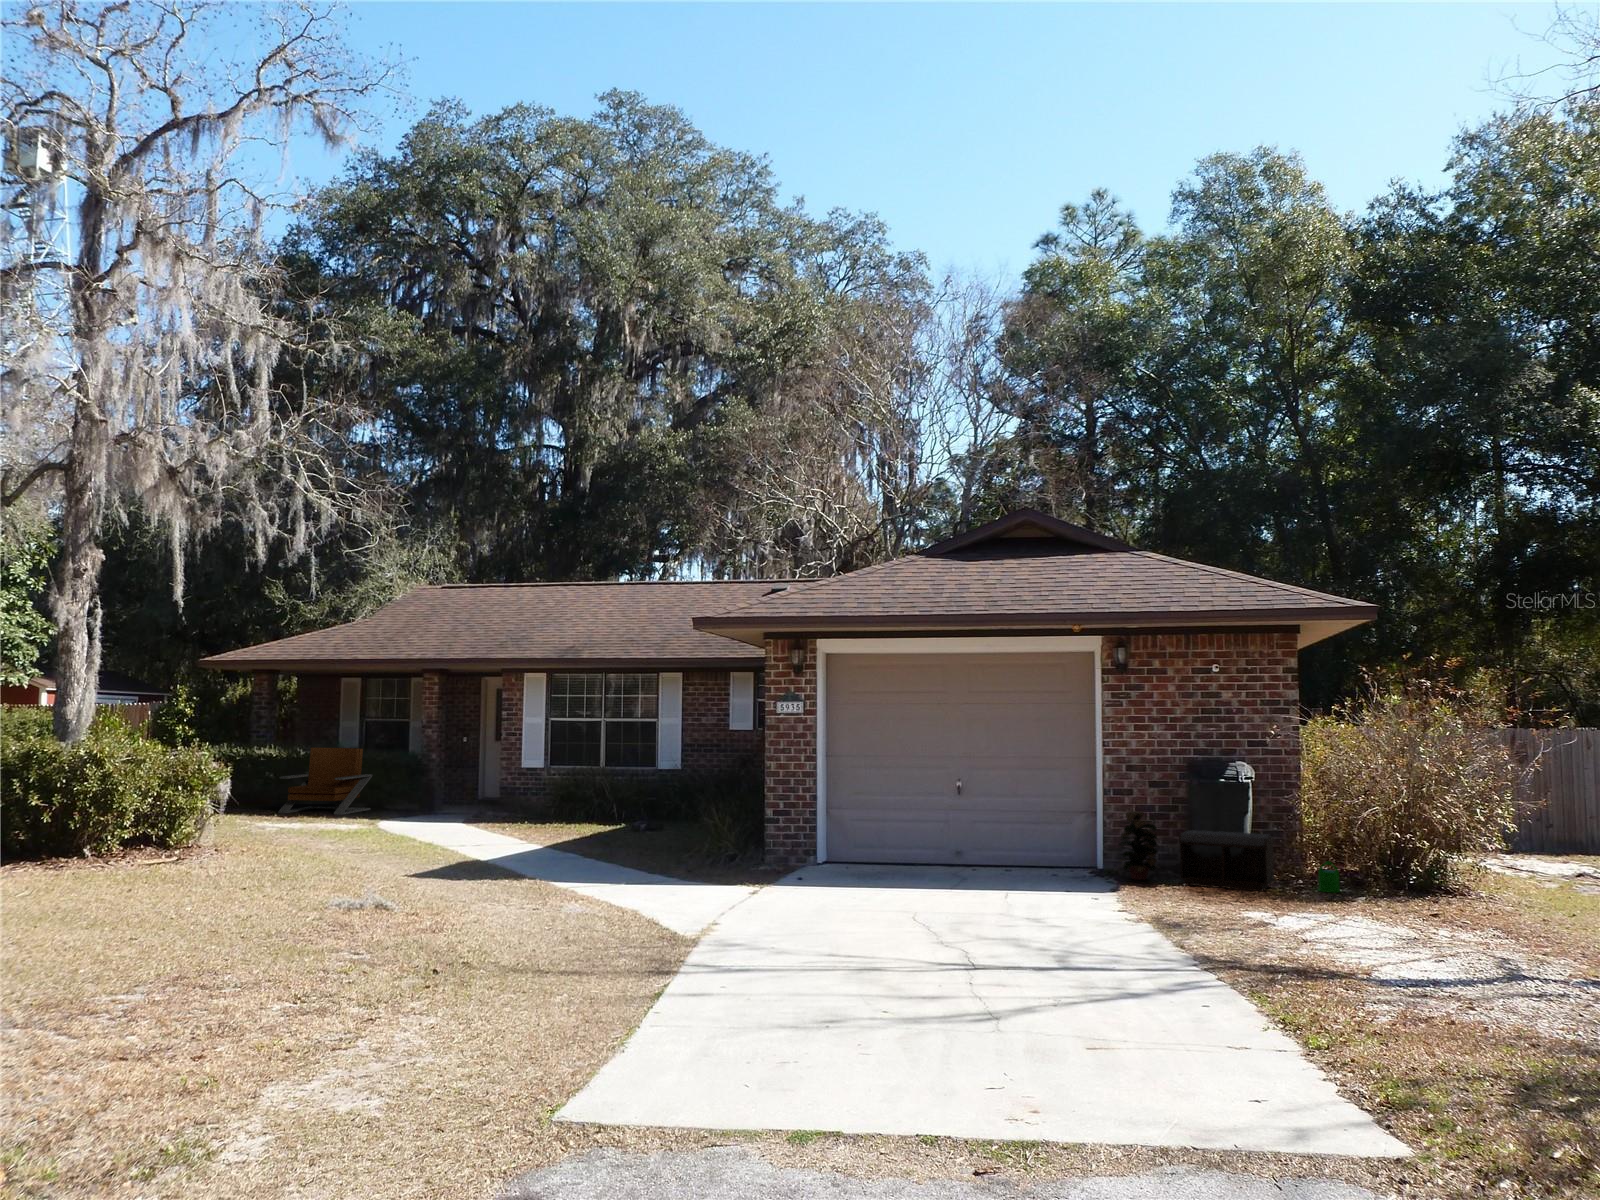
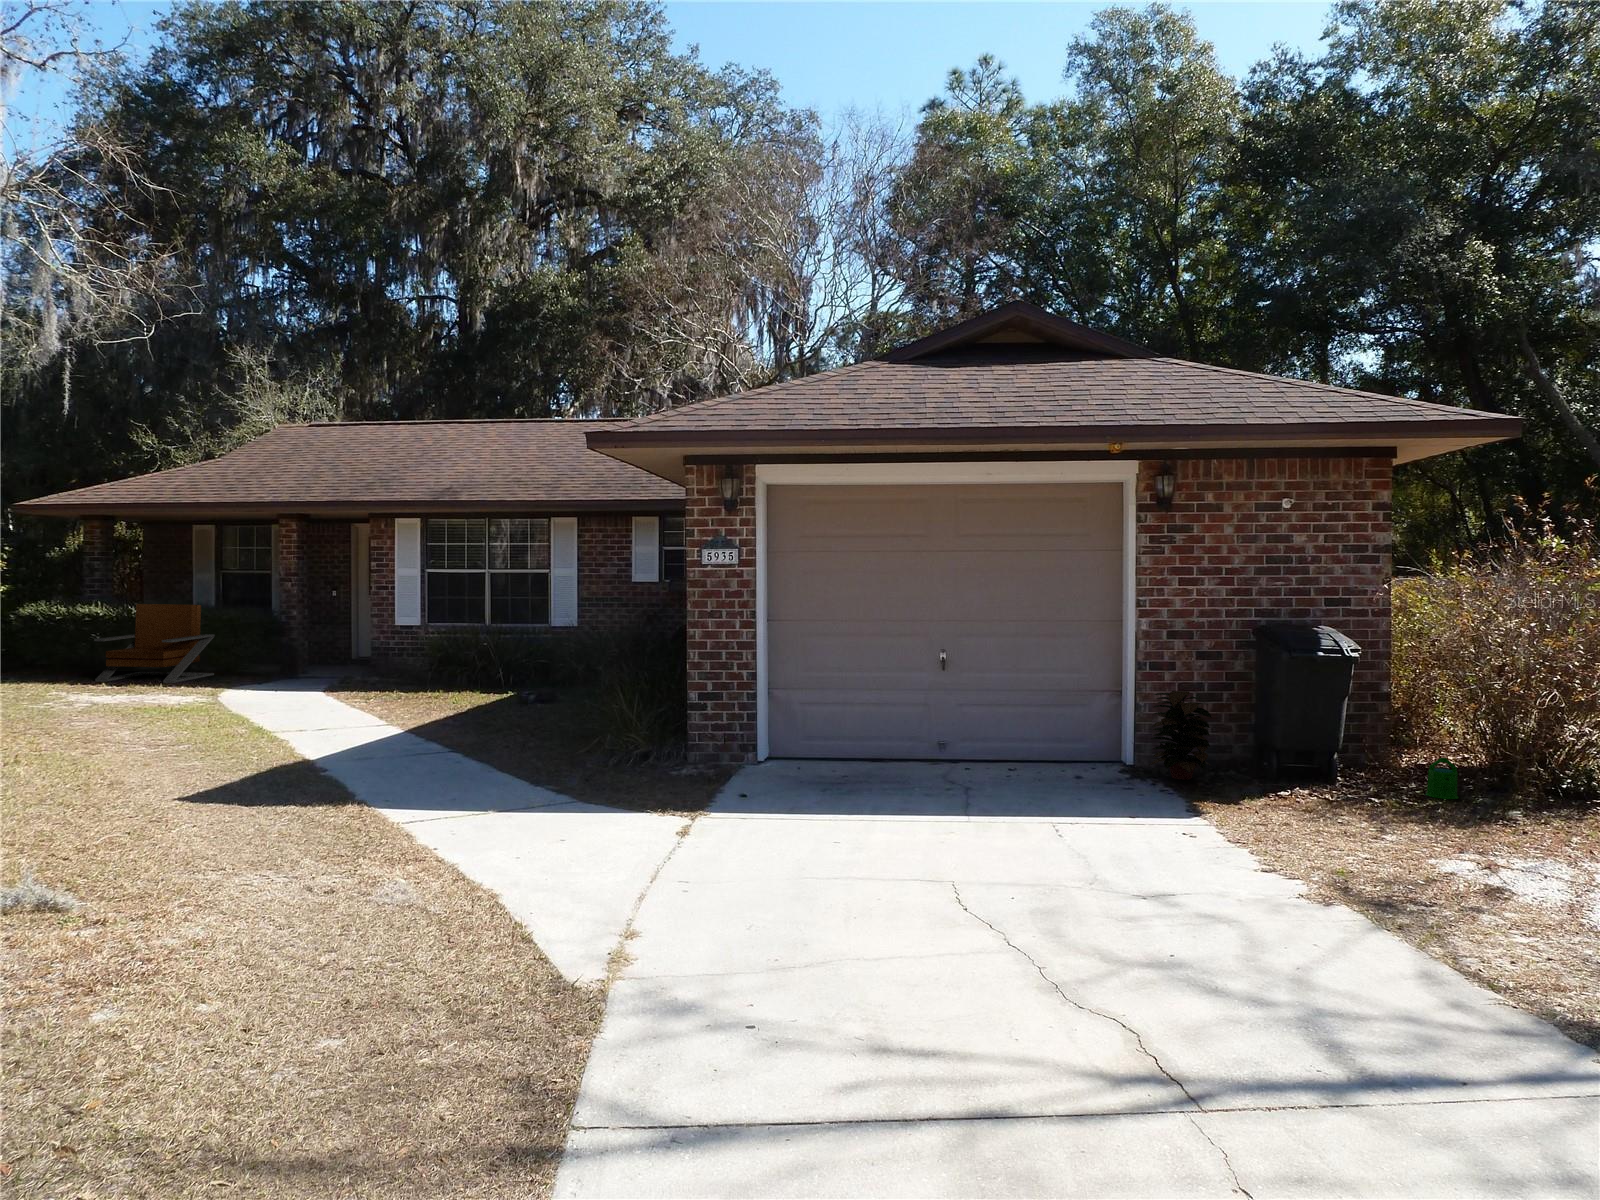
bench: present [1179,830,1274,891] -> none [1246,716,1373,799]

